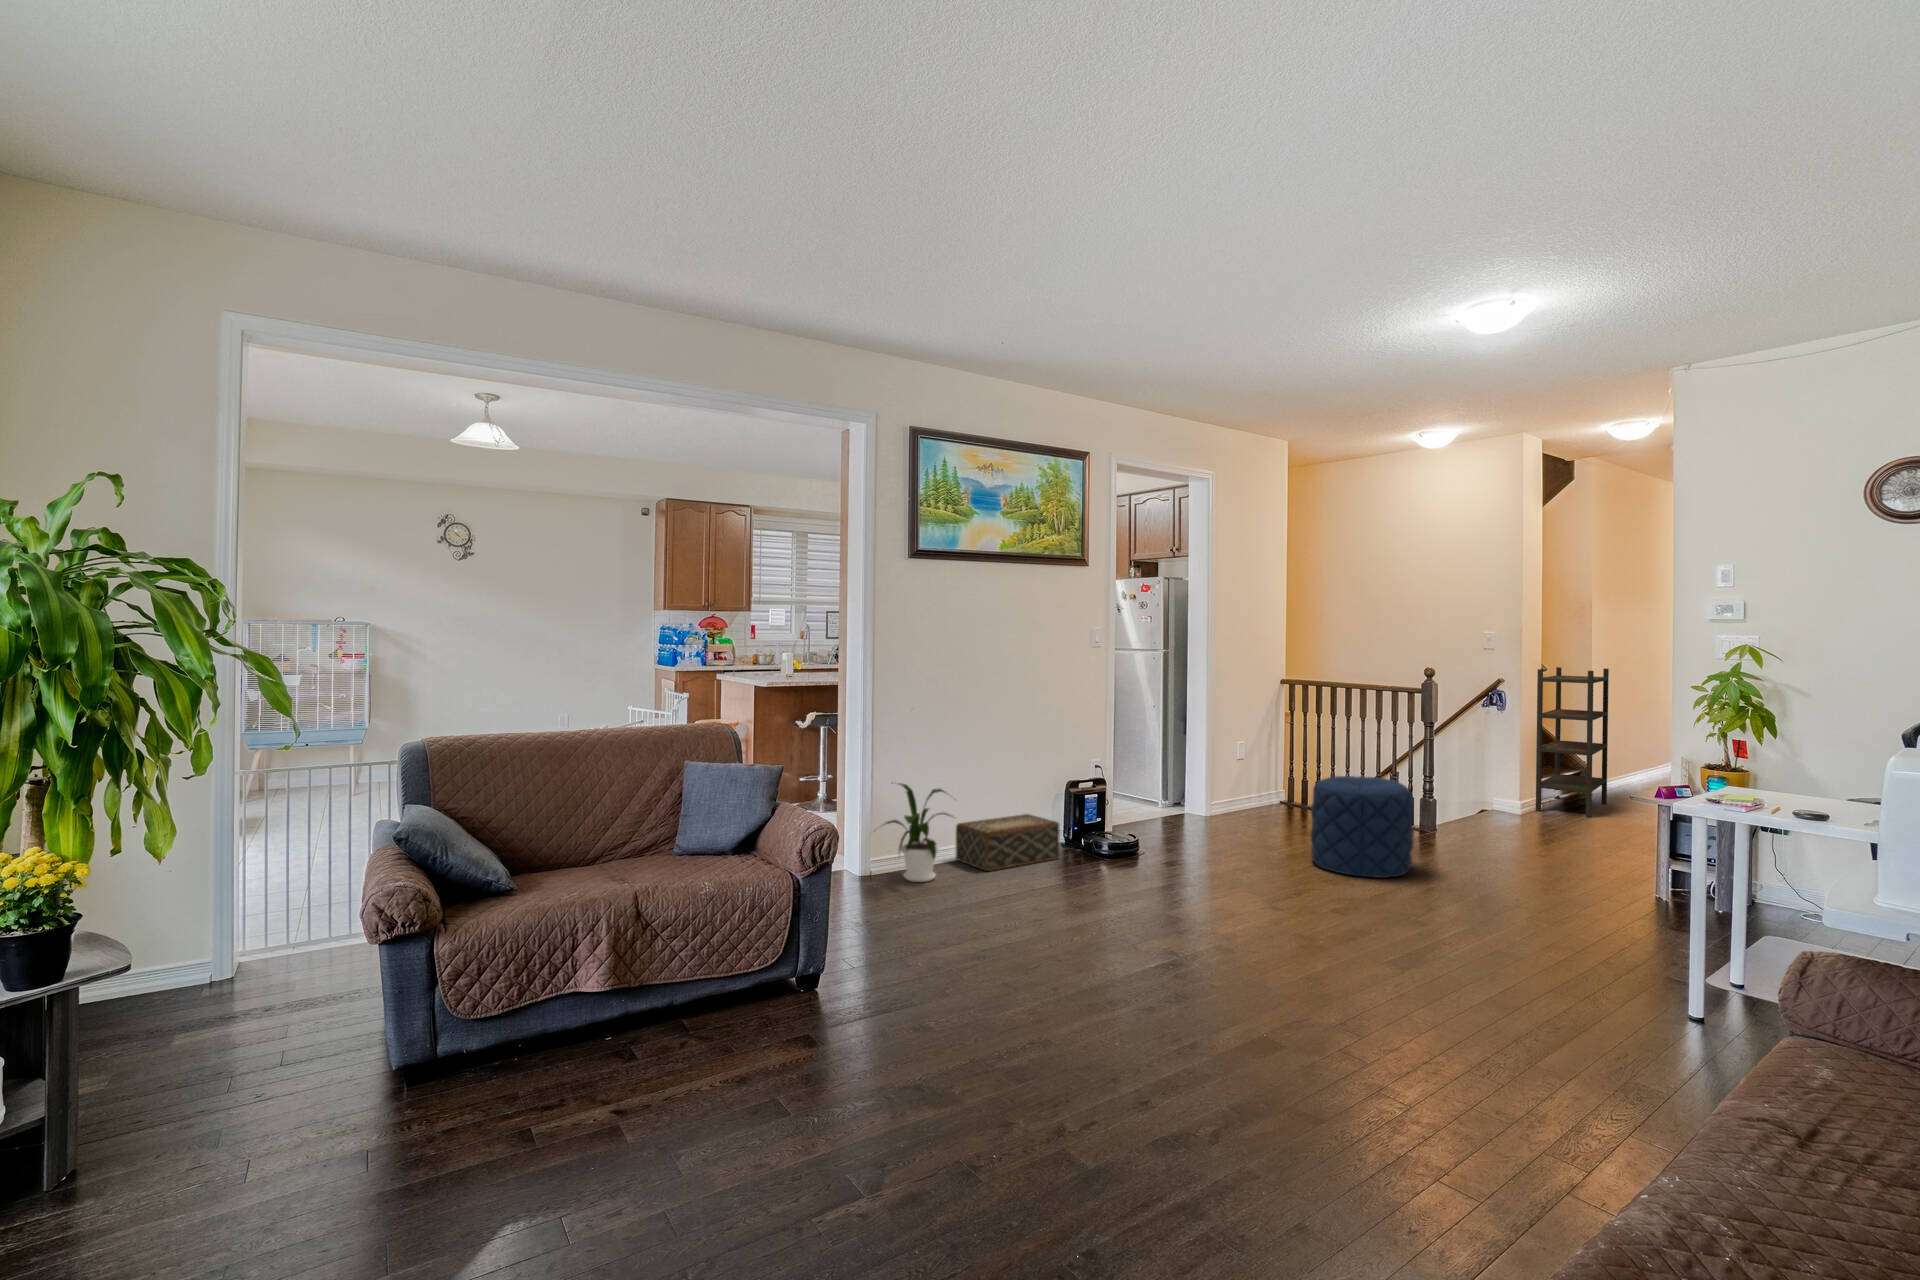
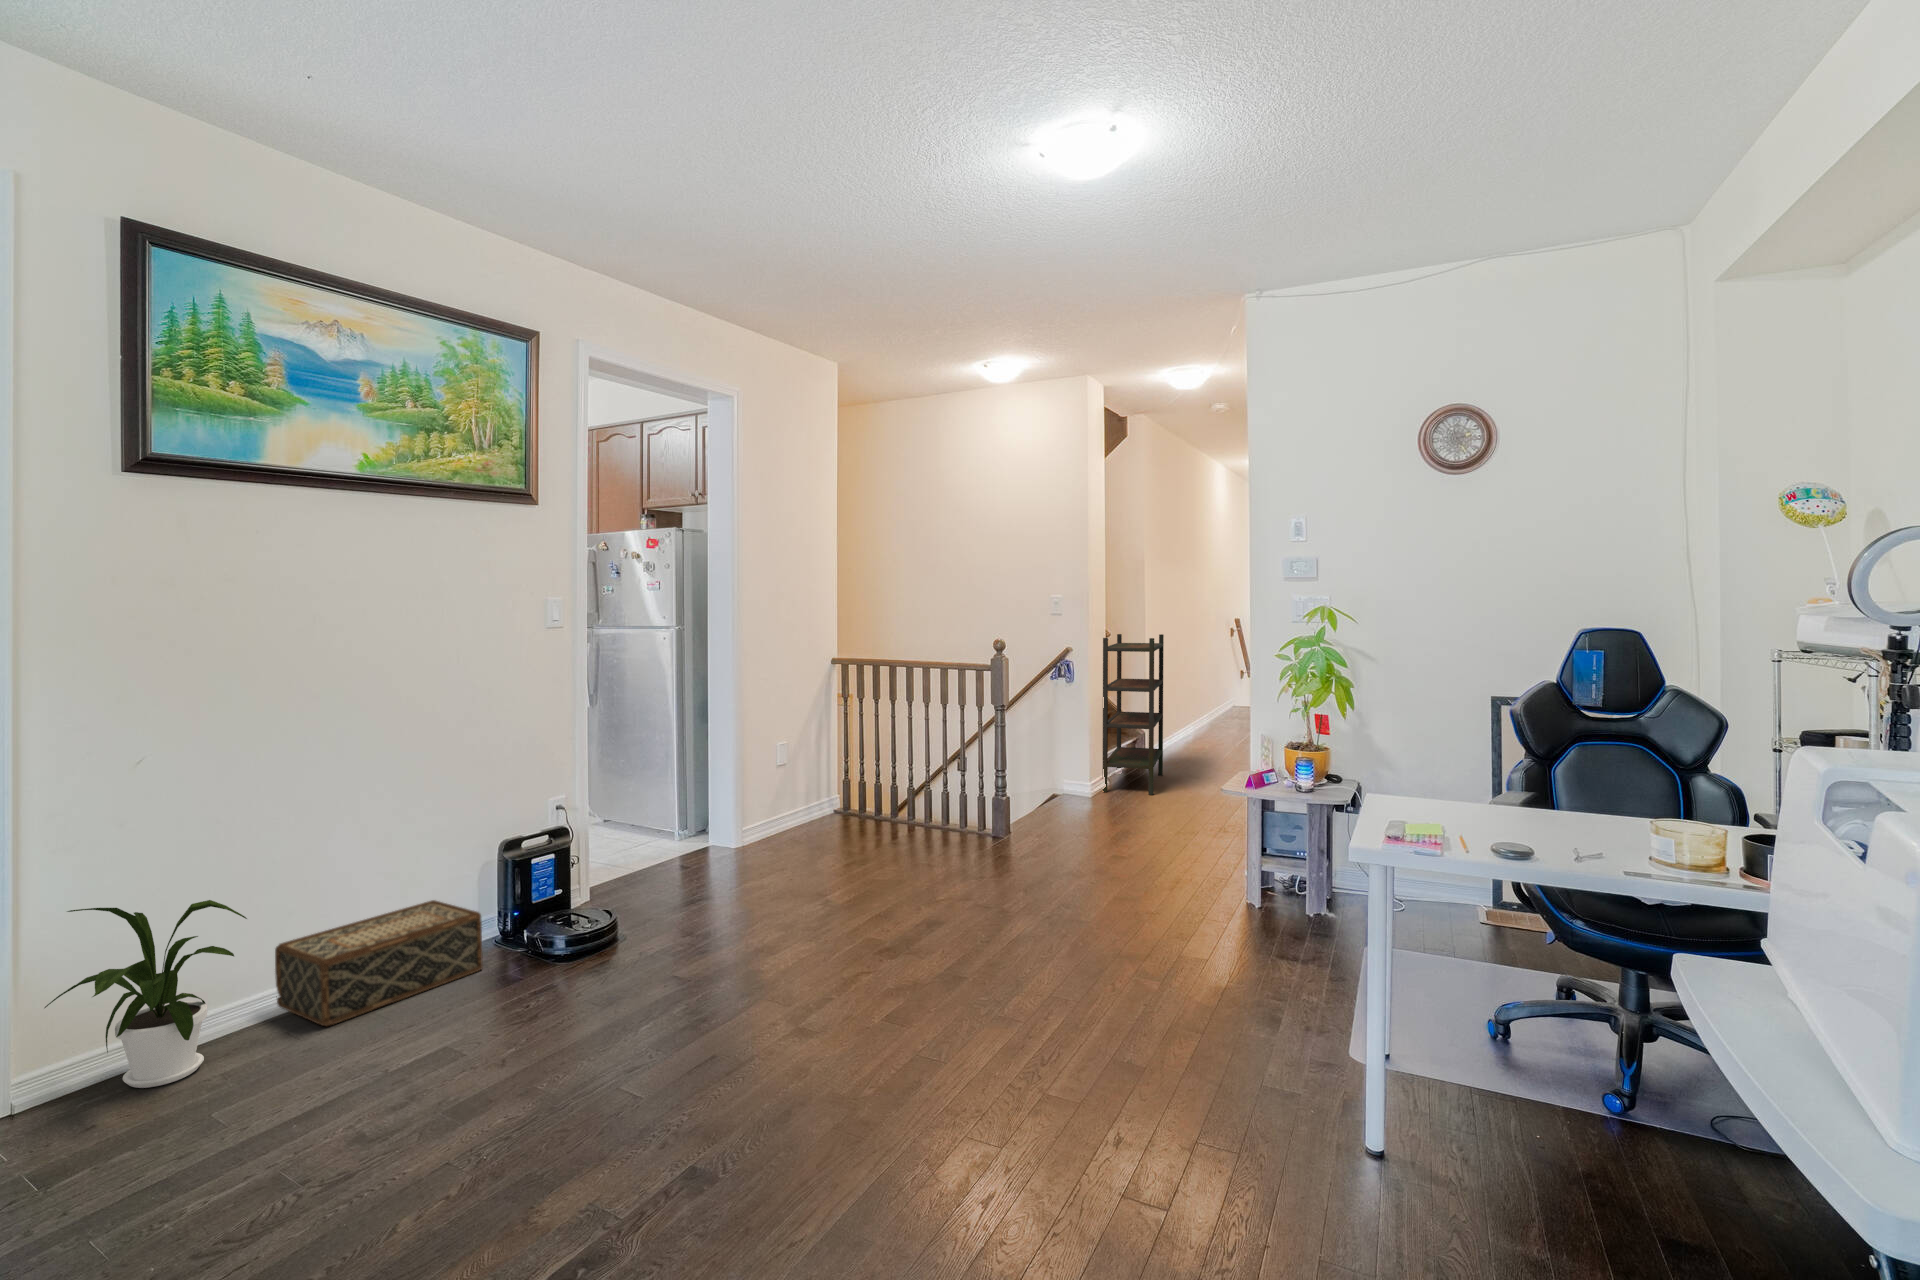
pouf: present [1311,776,1413,878] -> none [864,789,985,929]

